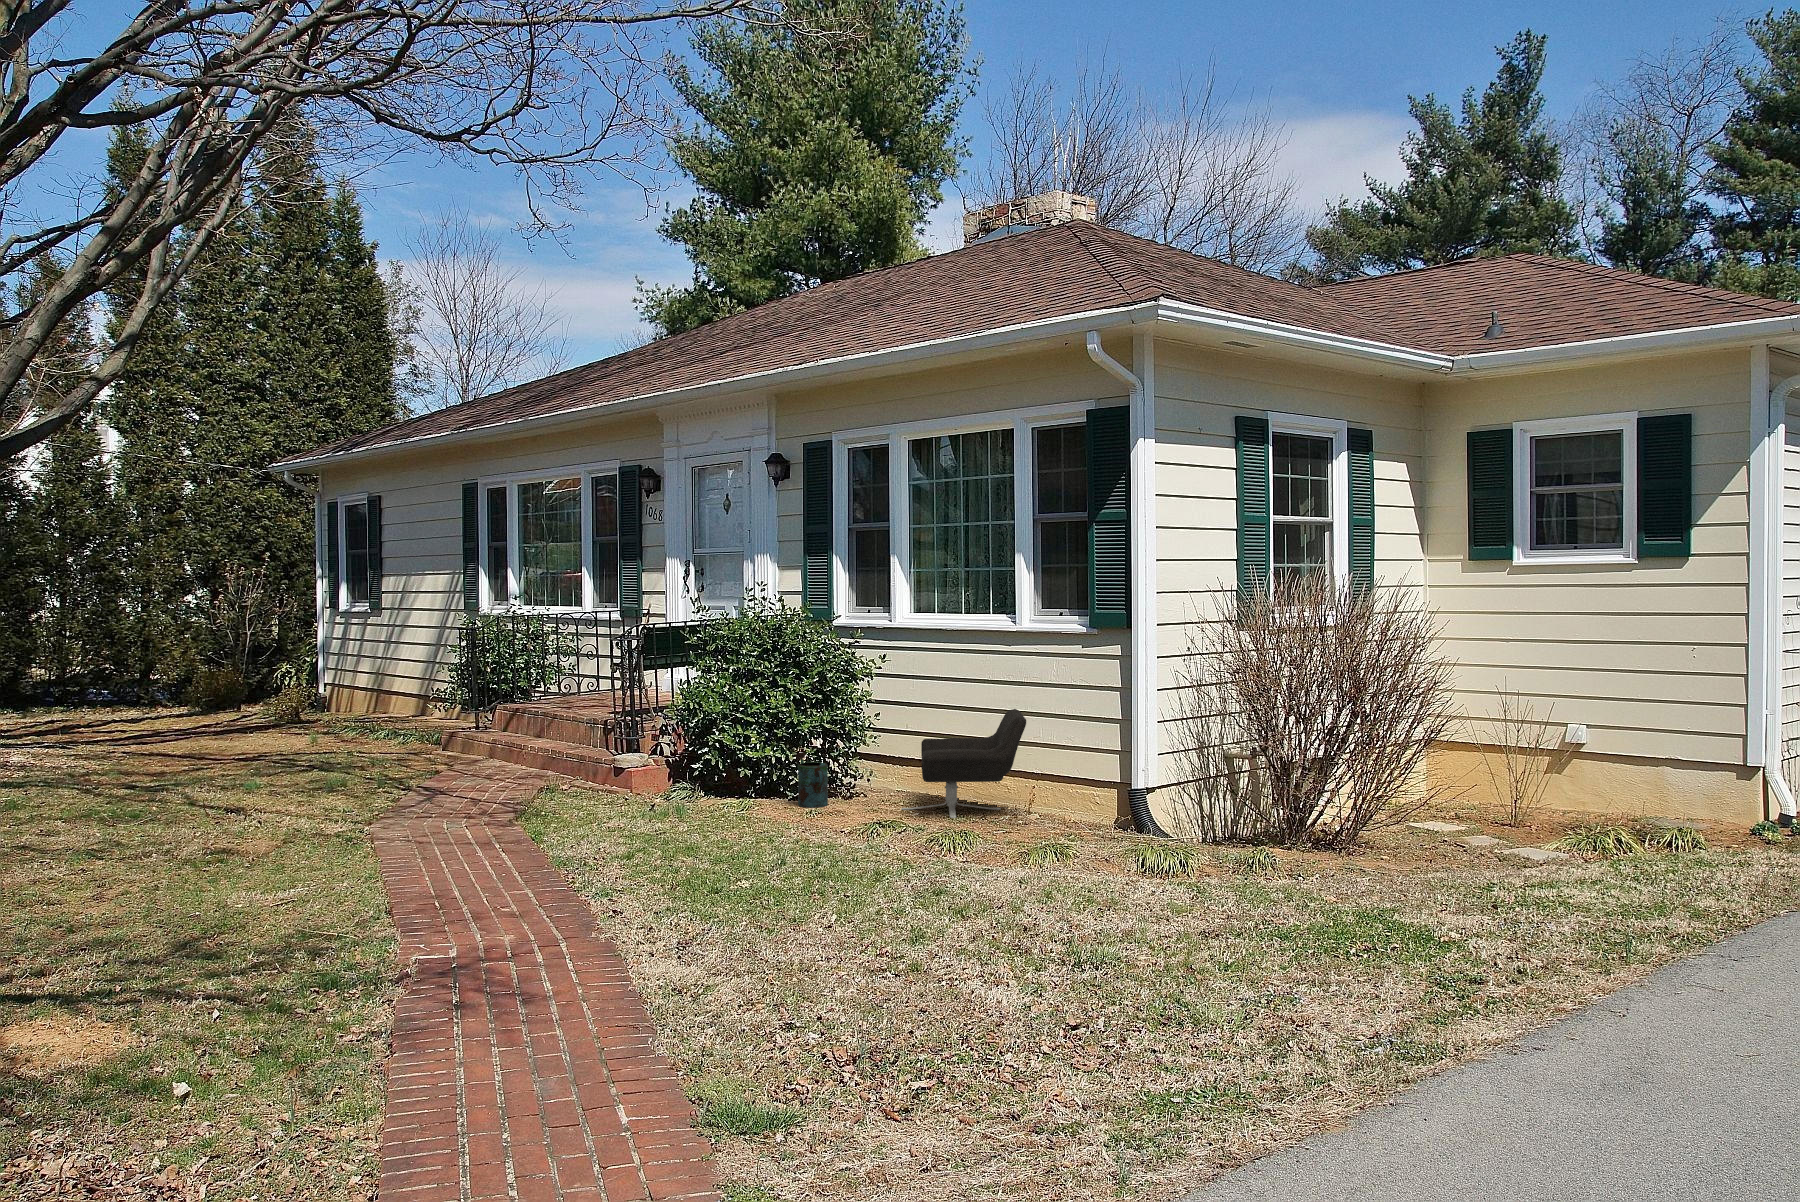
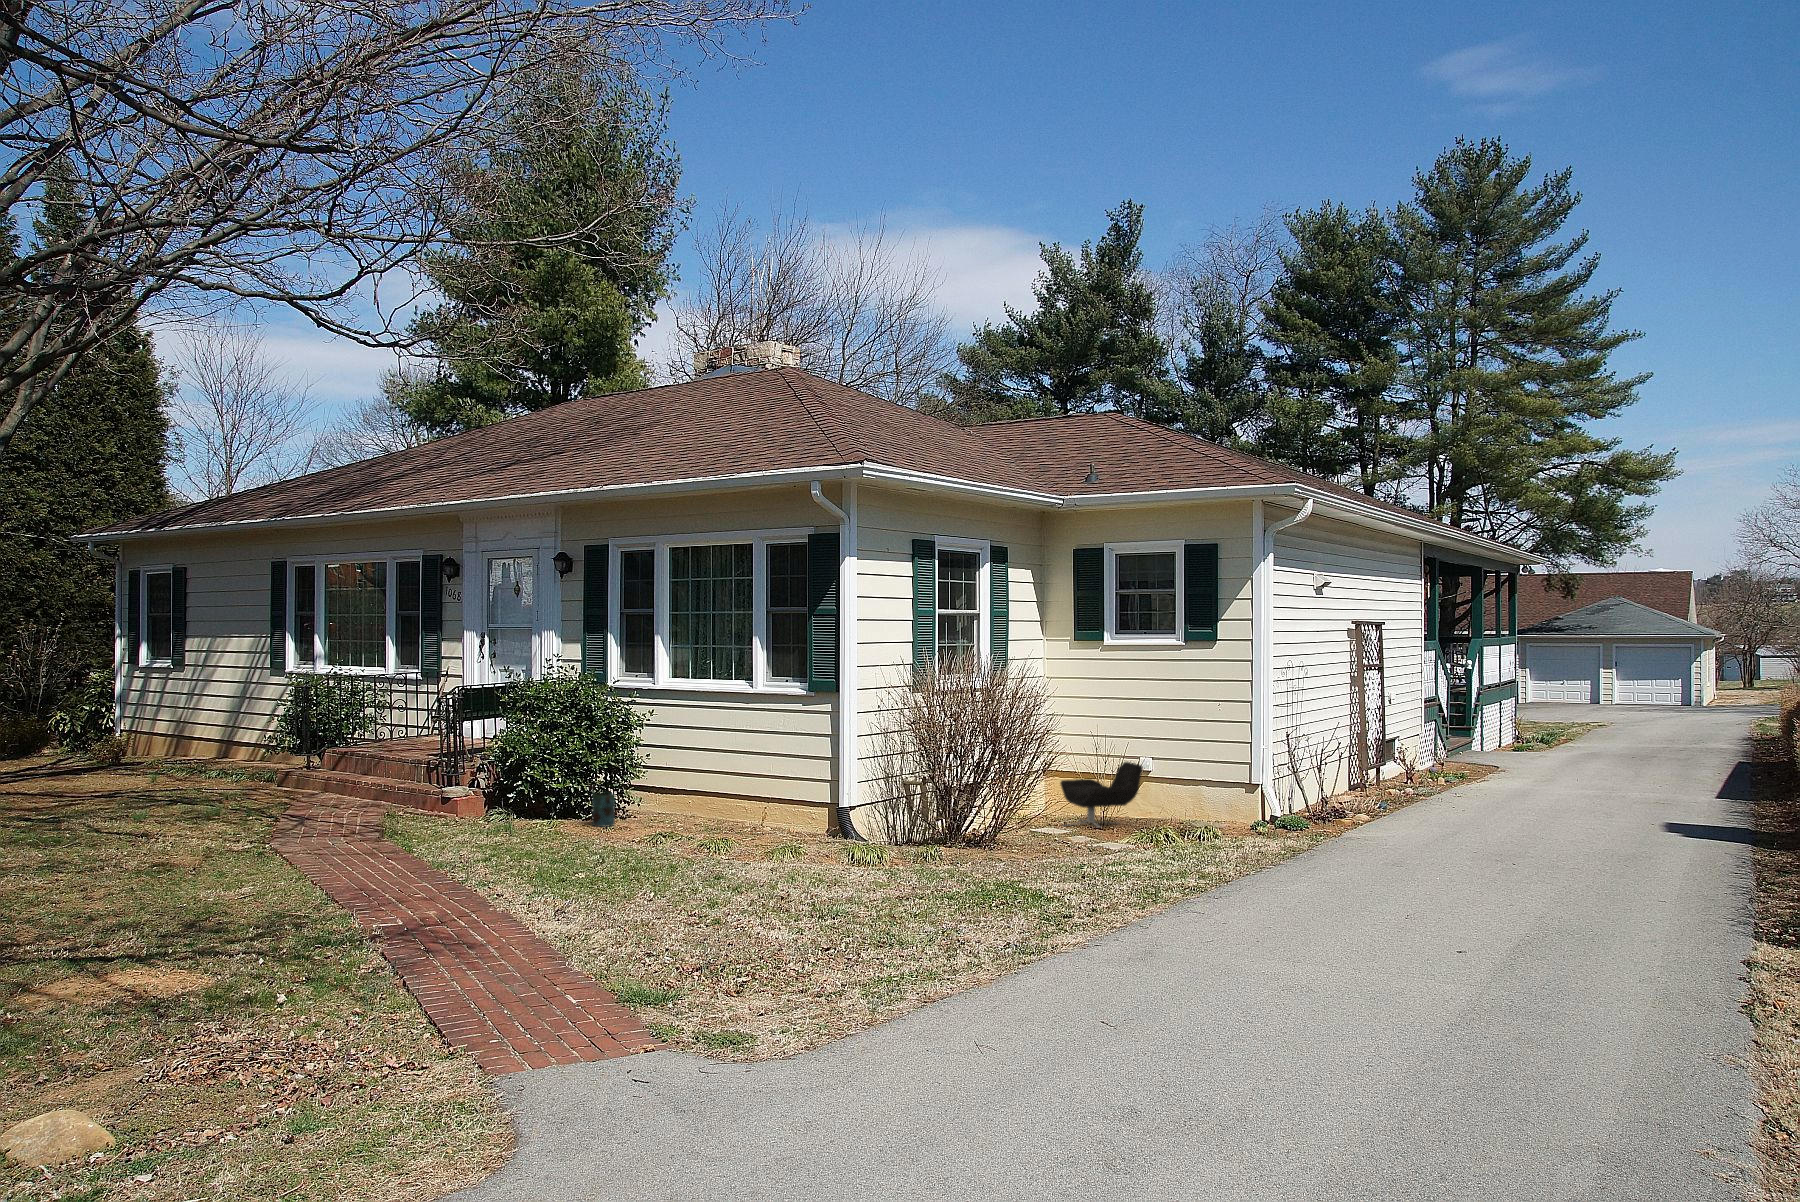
lounge chair: present [902,709,1026,818] -> present [1060,761,1143,827]

